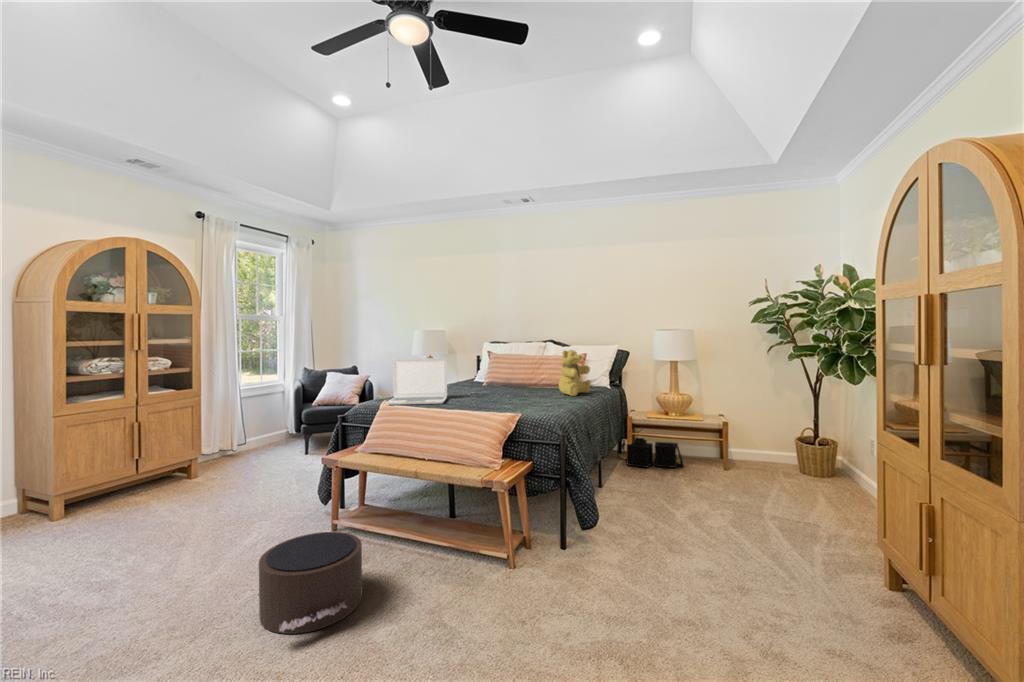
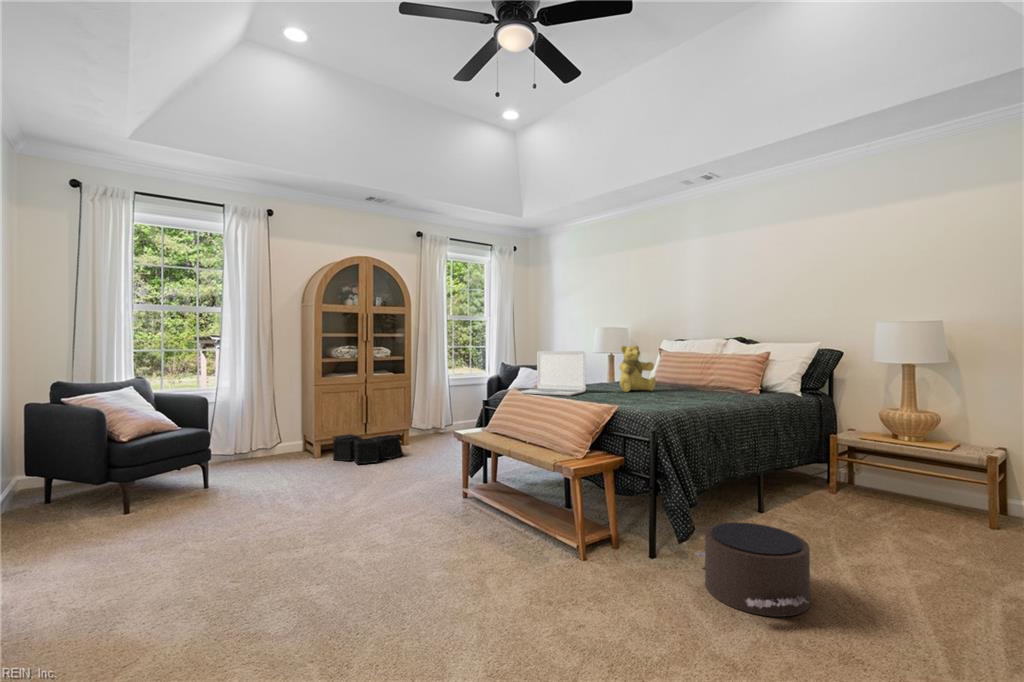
teddy bear: present [559,350,591,396] -> present [619,346,656,392]
storage bin: present [621,437,683,468] -> present [333,434,403,464]
pouf: present [258,532,362,634] -> present [694,522,810,617]

